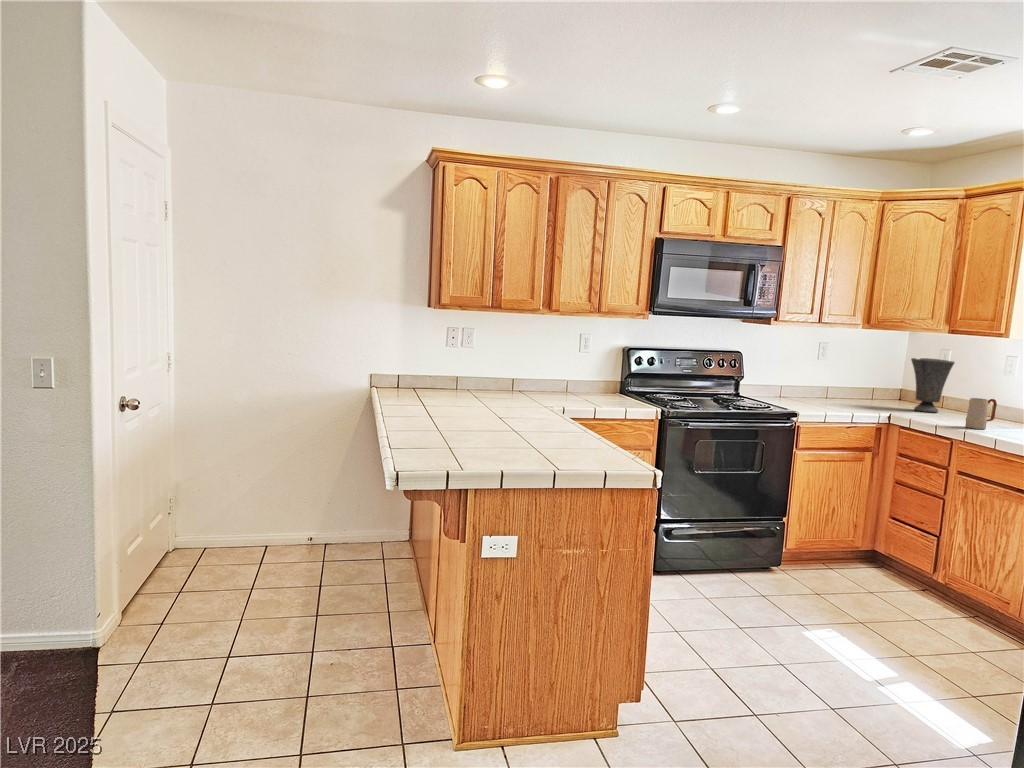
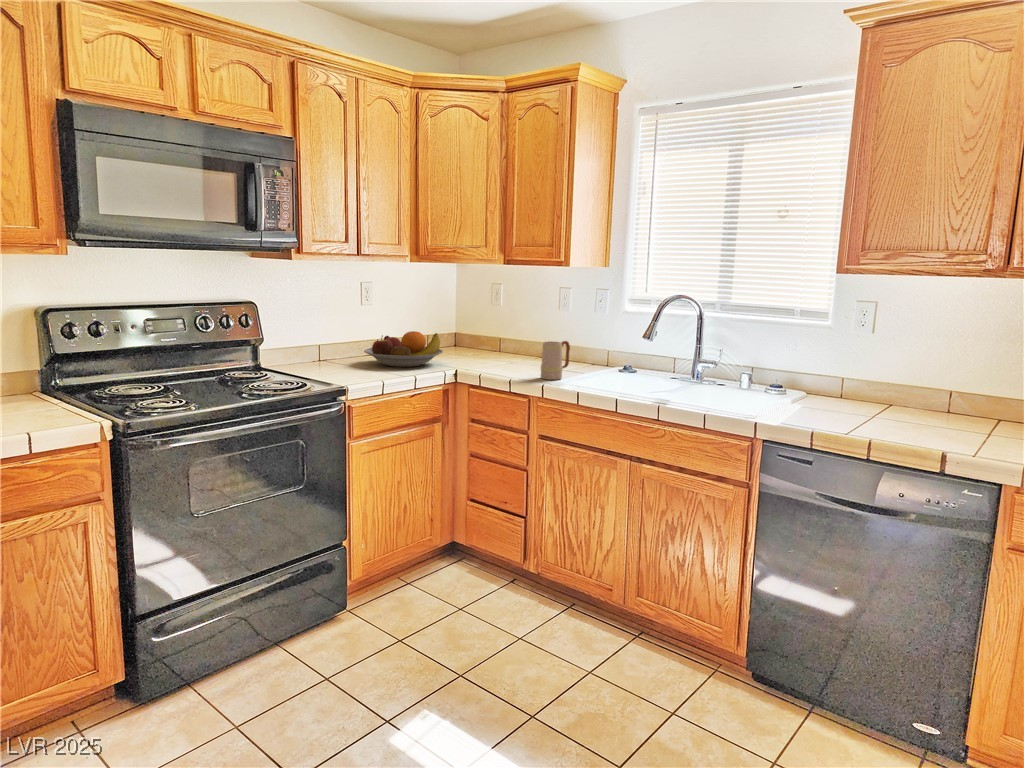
vase: present [911,358,955,412] -> none [467,296,513,361]
fruit bowl: none [817,381,883,408] -> present [364,331,443,367]

